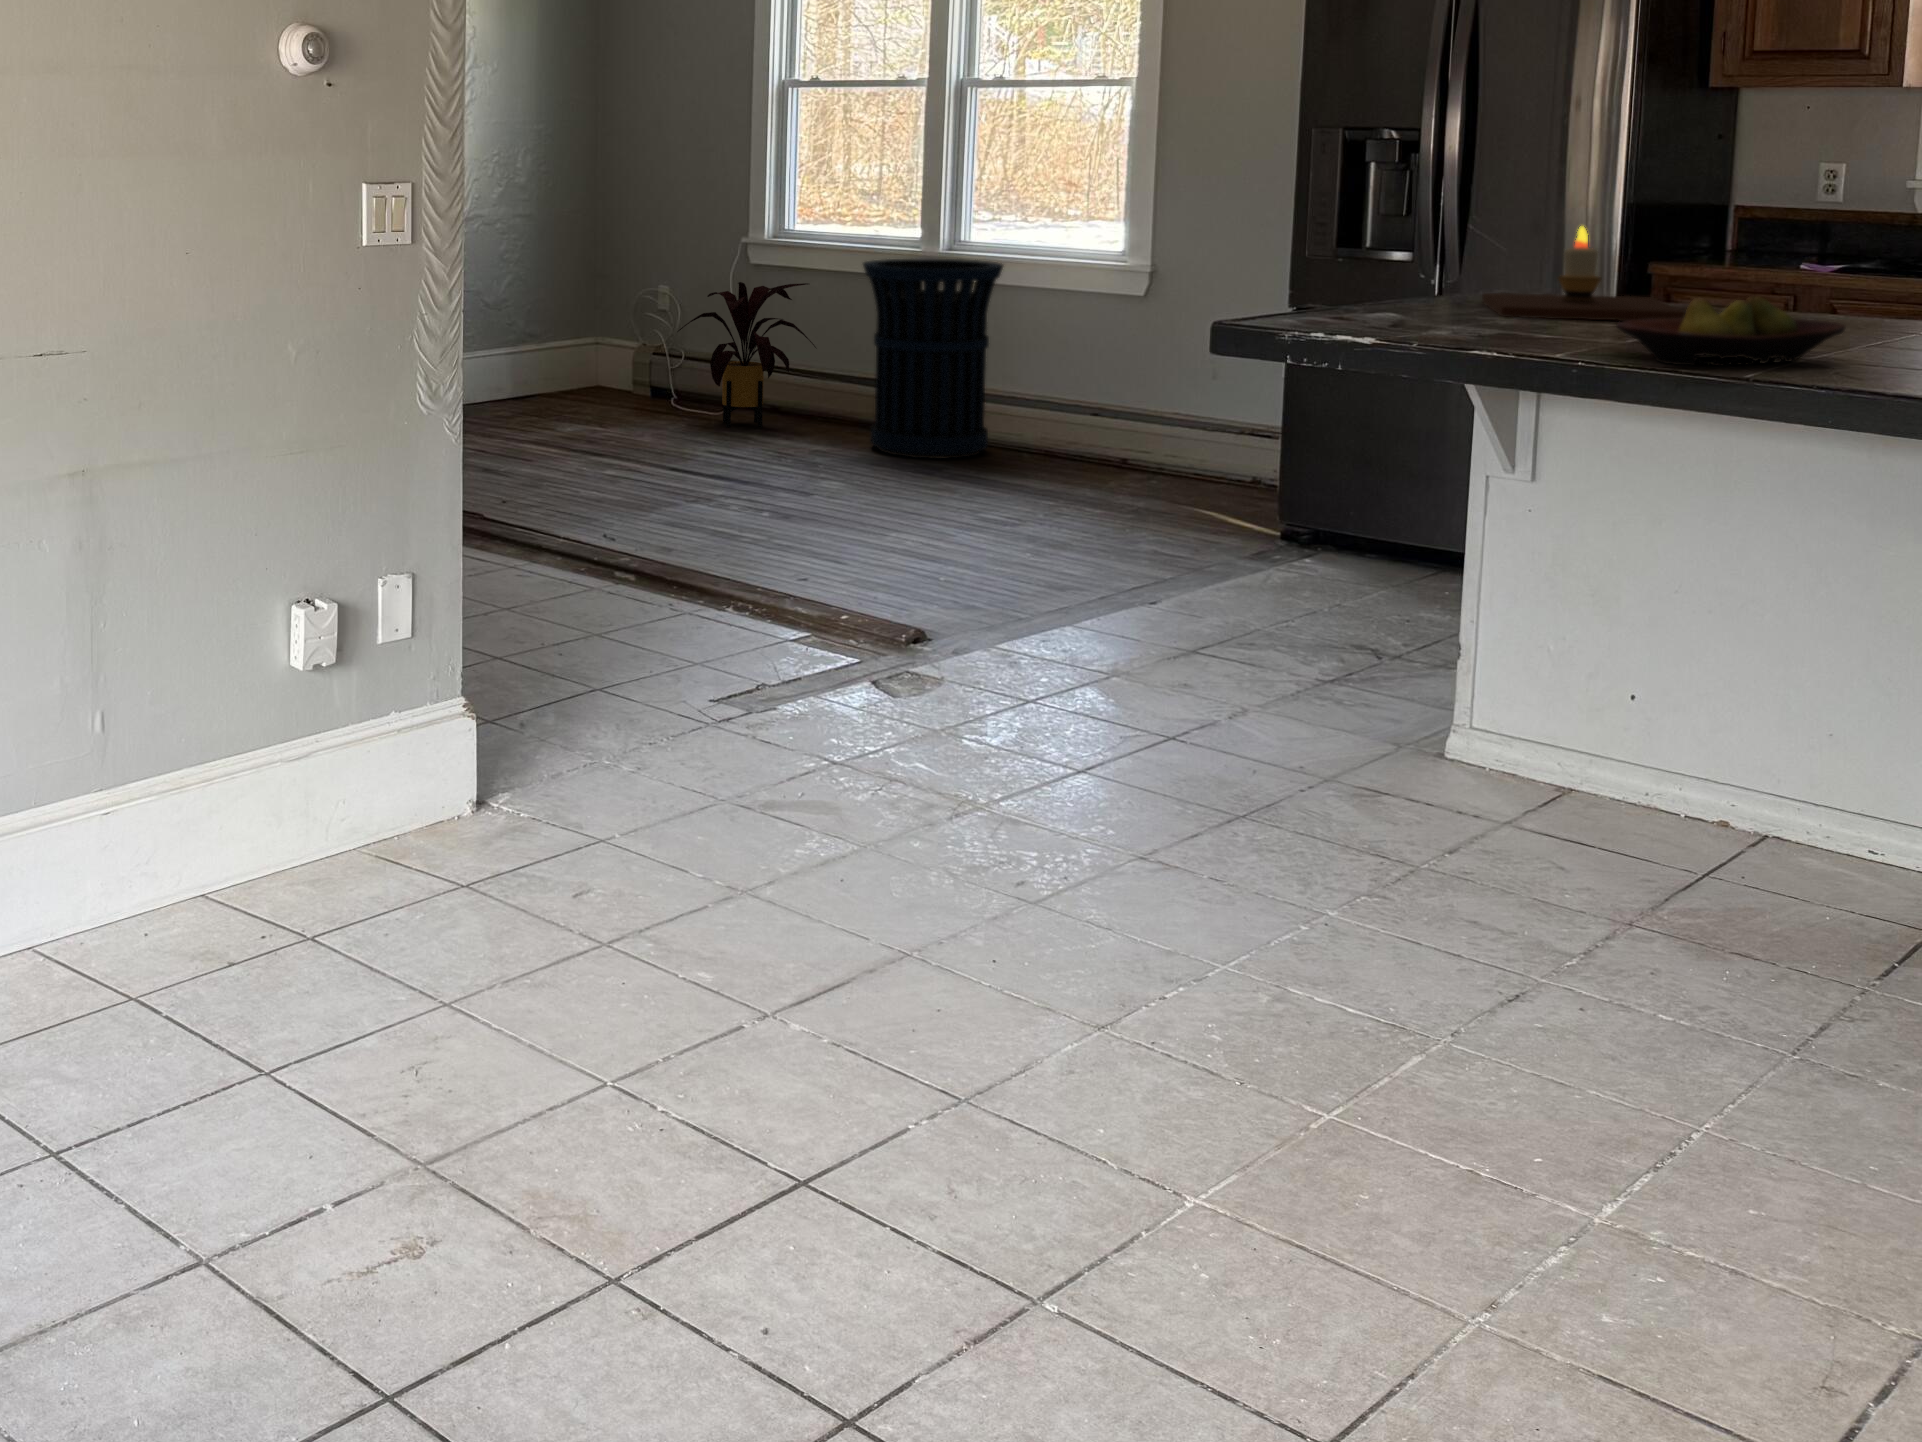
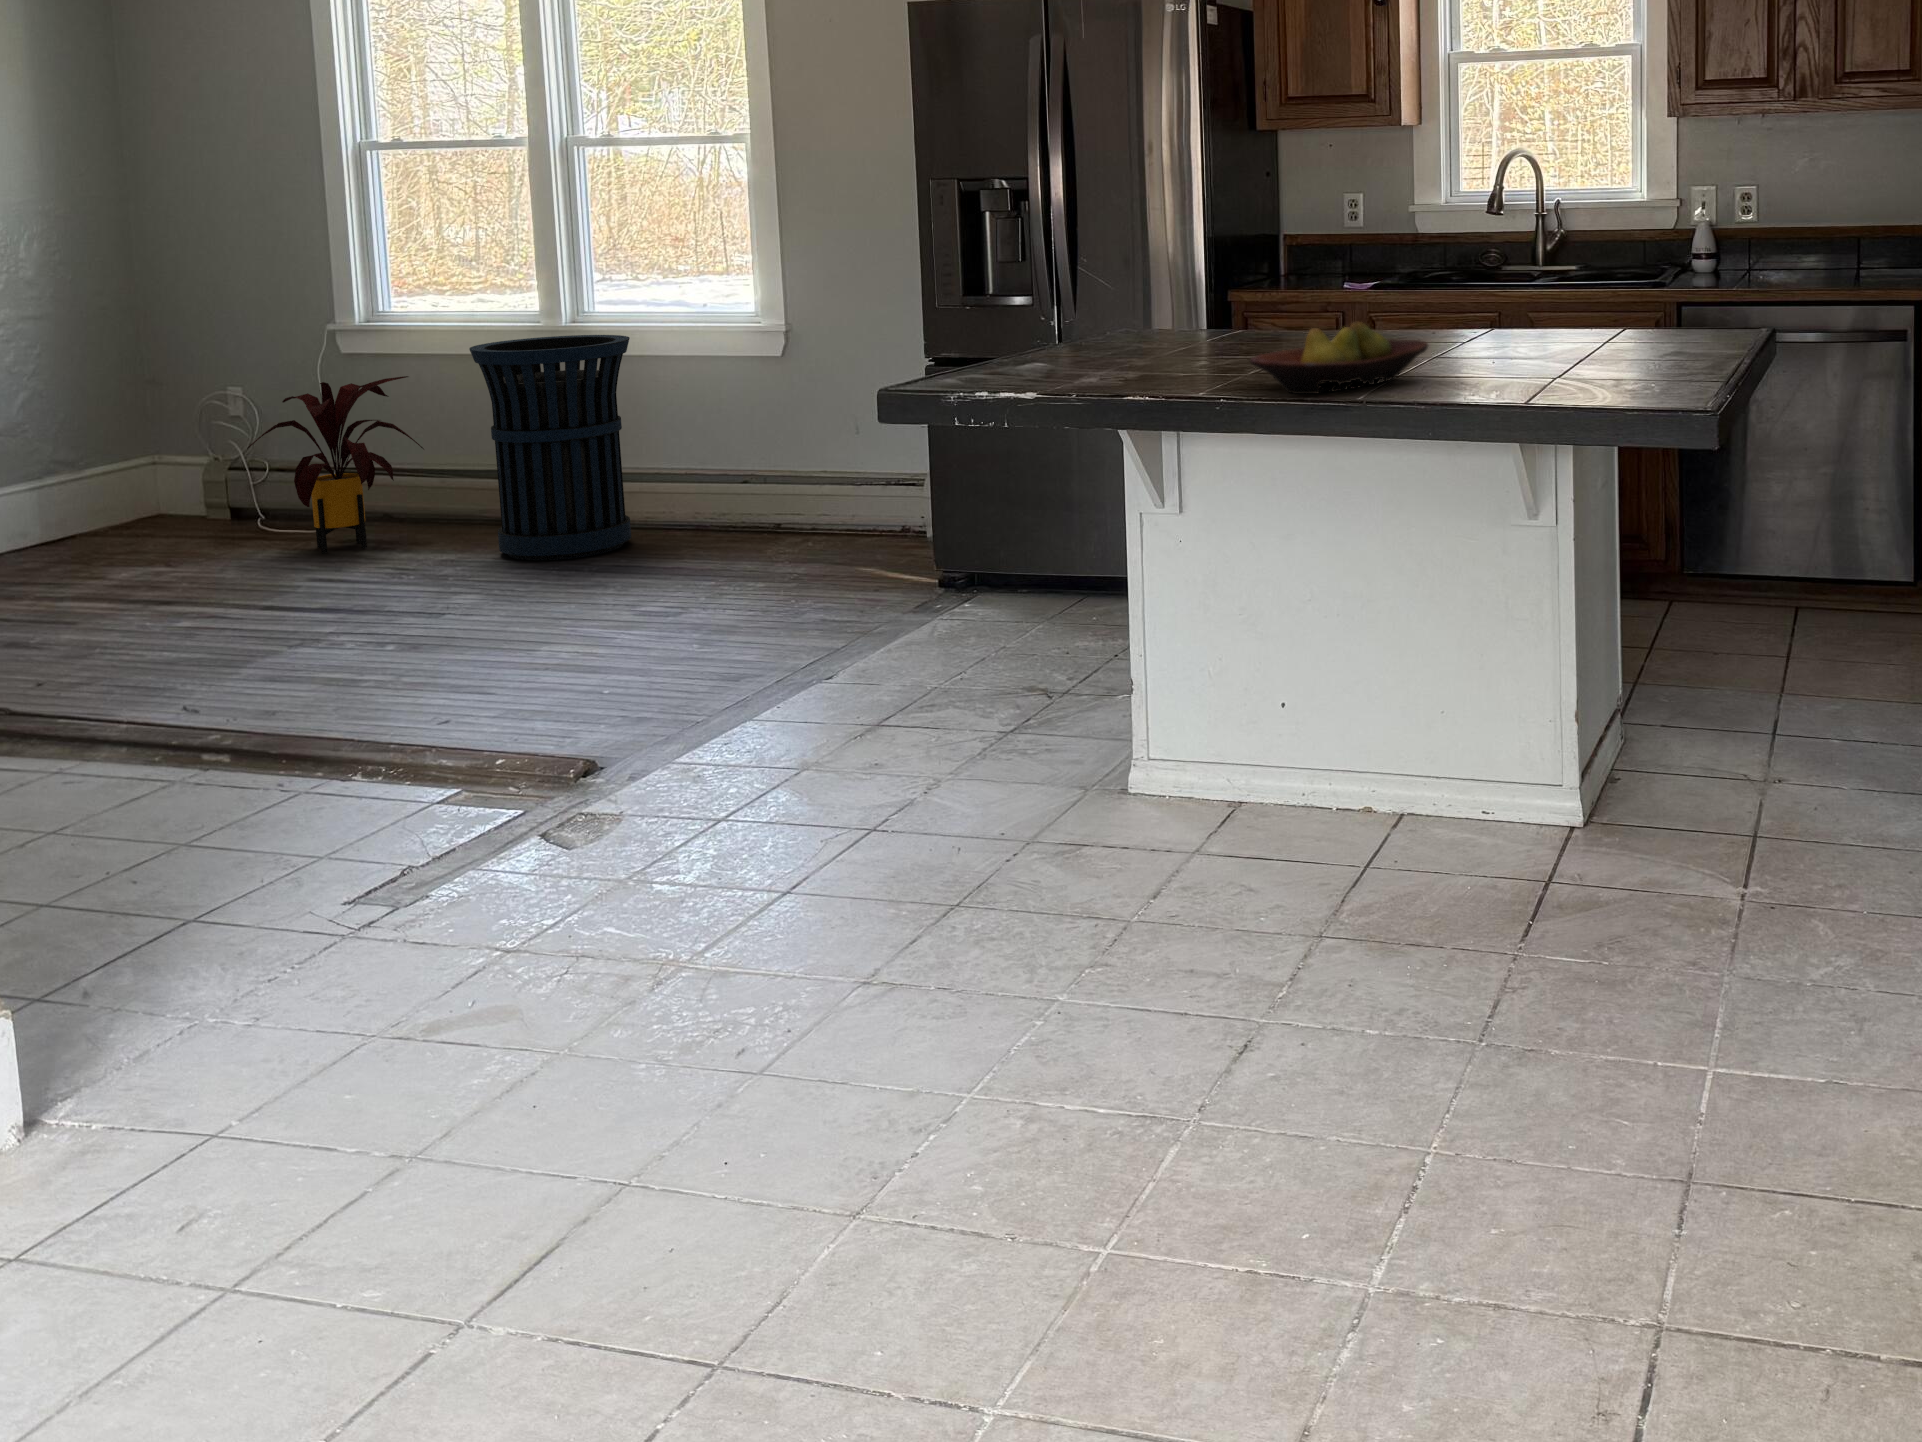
candle: present [1482,227,1684,321] -> none [1115,263,1290,358]

